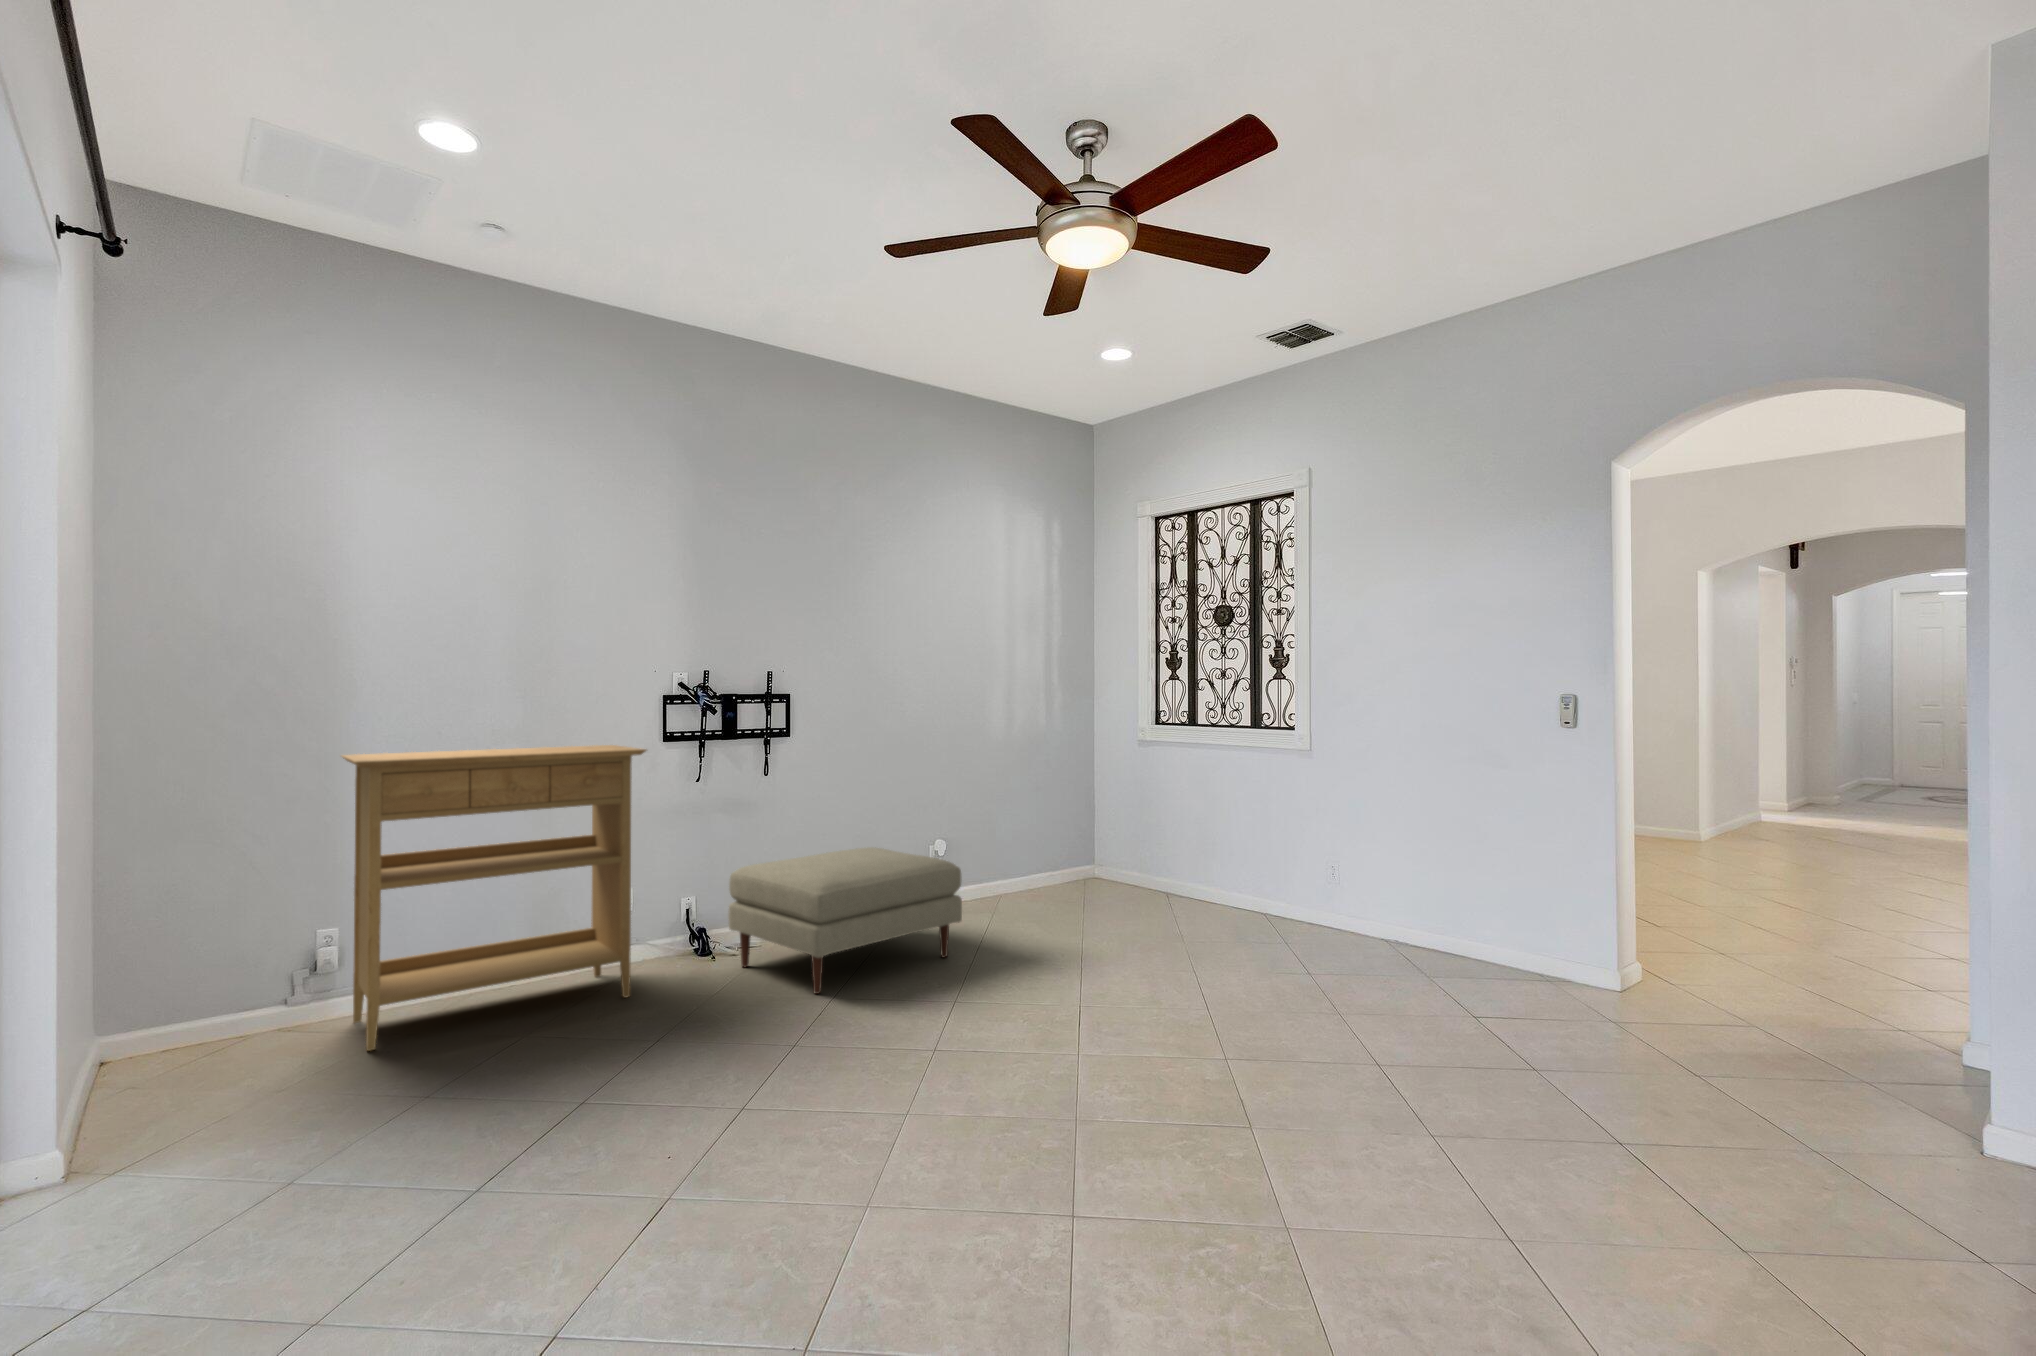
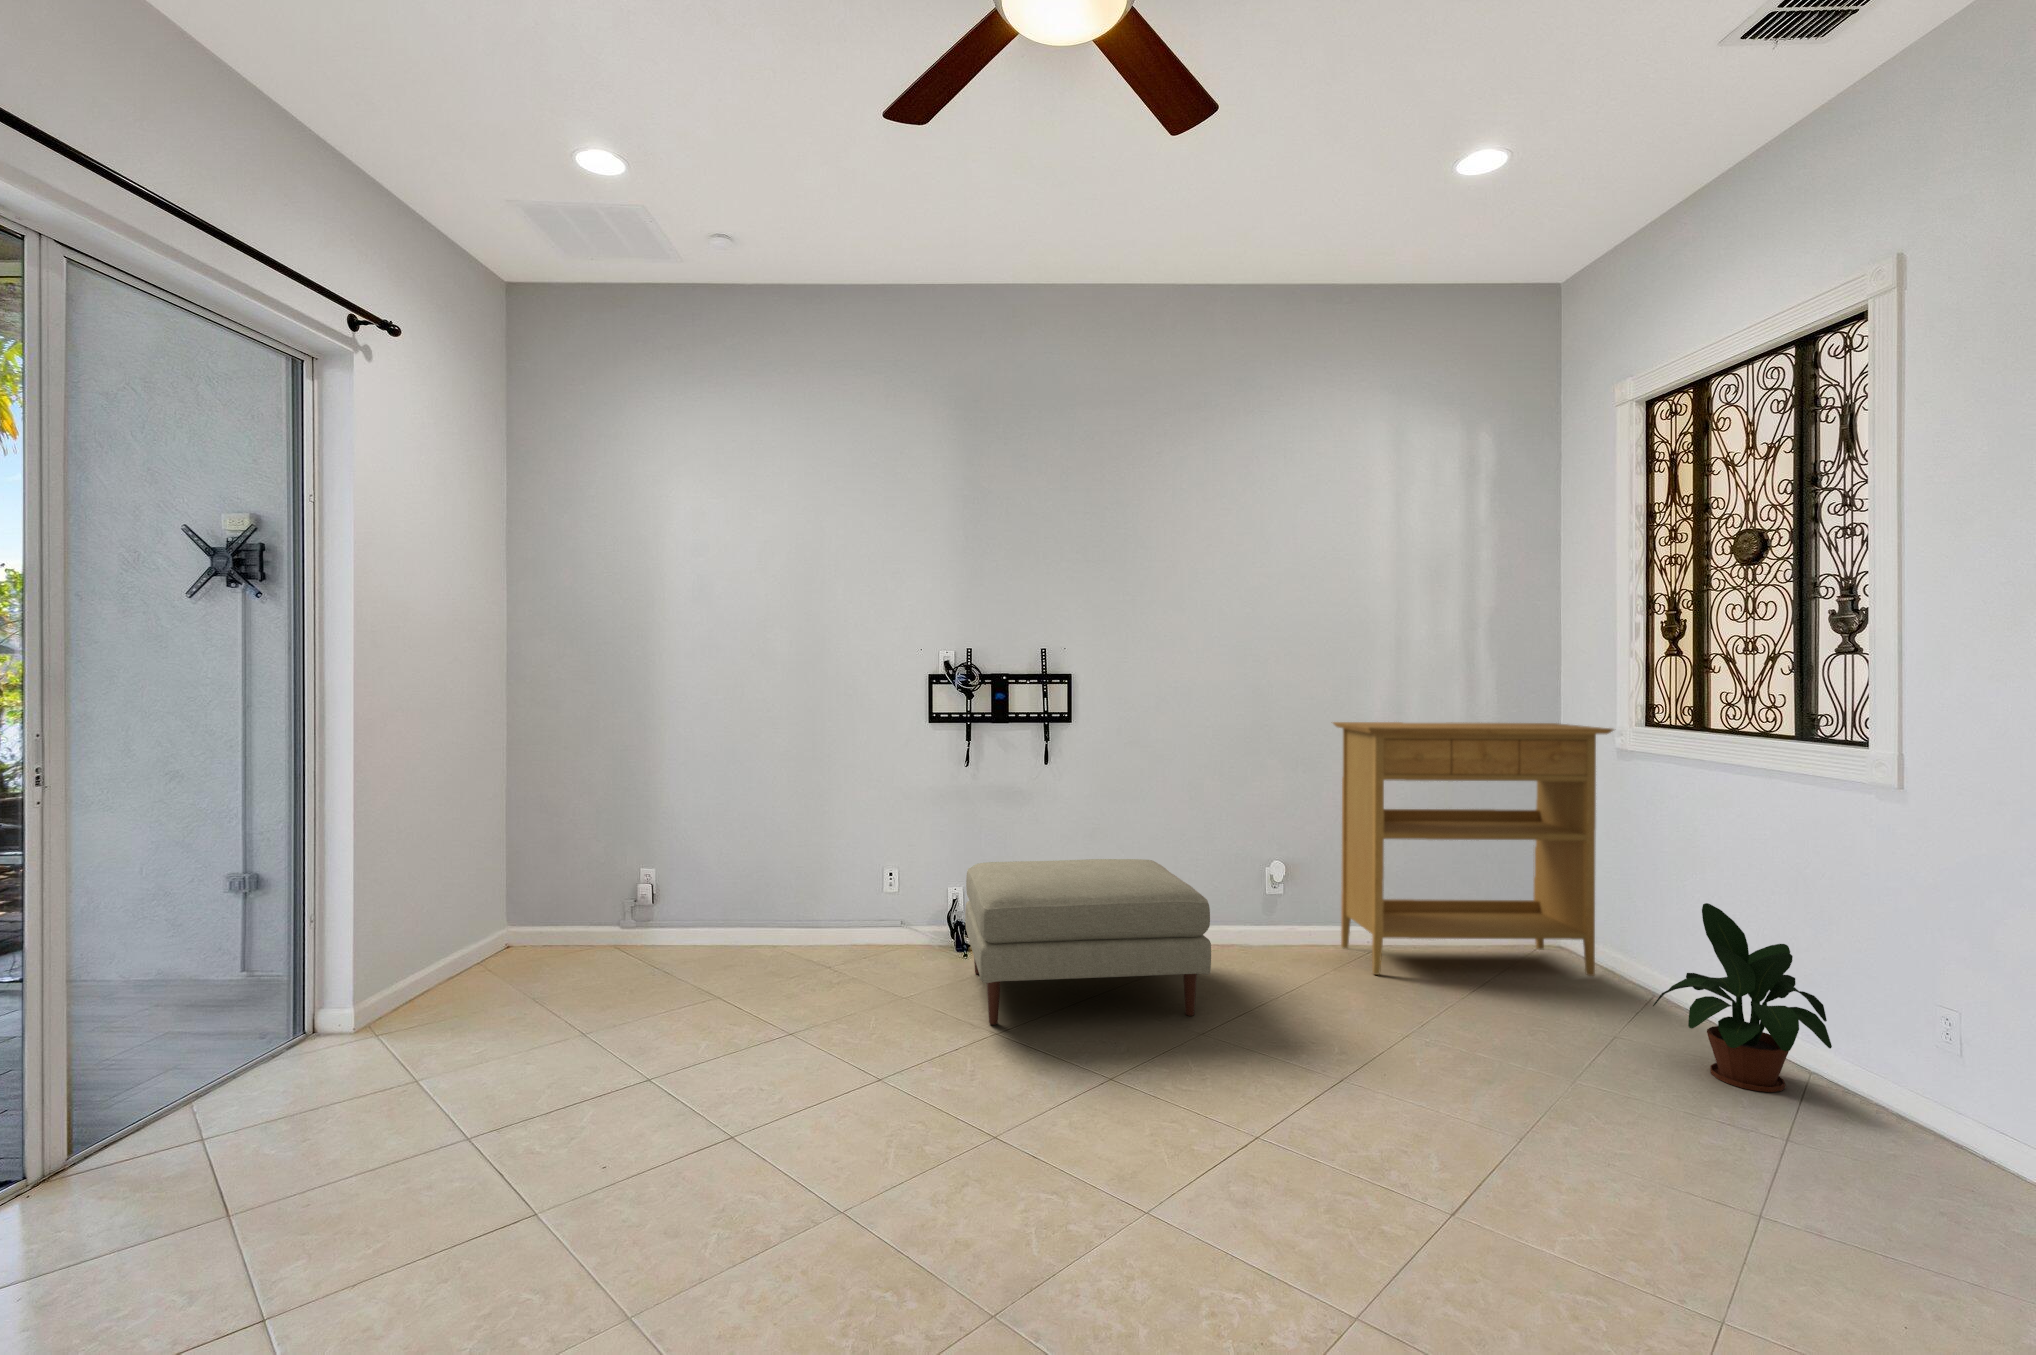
console table: present [342,745,646,1051] -> present [1333,722,1614,976]
potted plant: none [1200,826,1285,927] -> present [1653,903,1832,1092]

